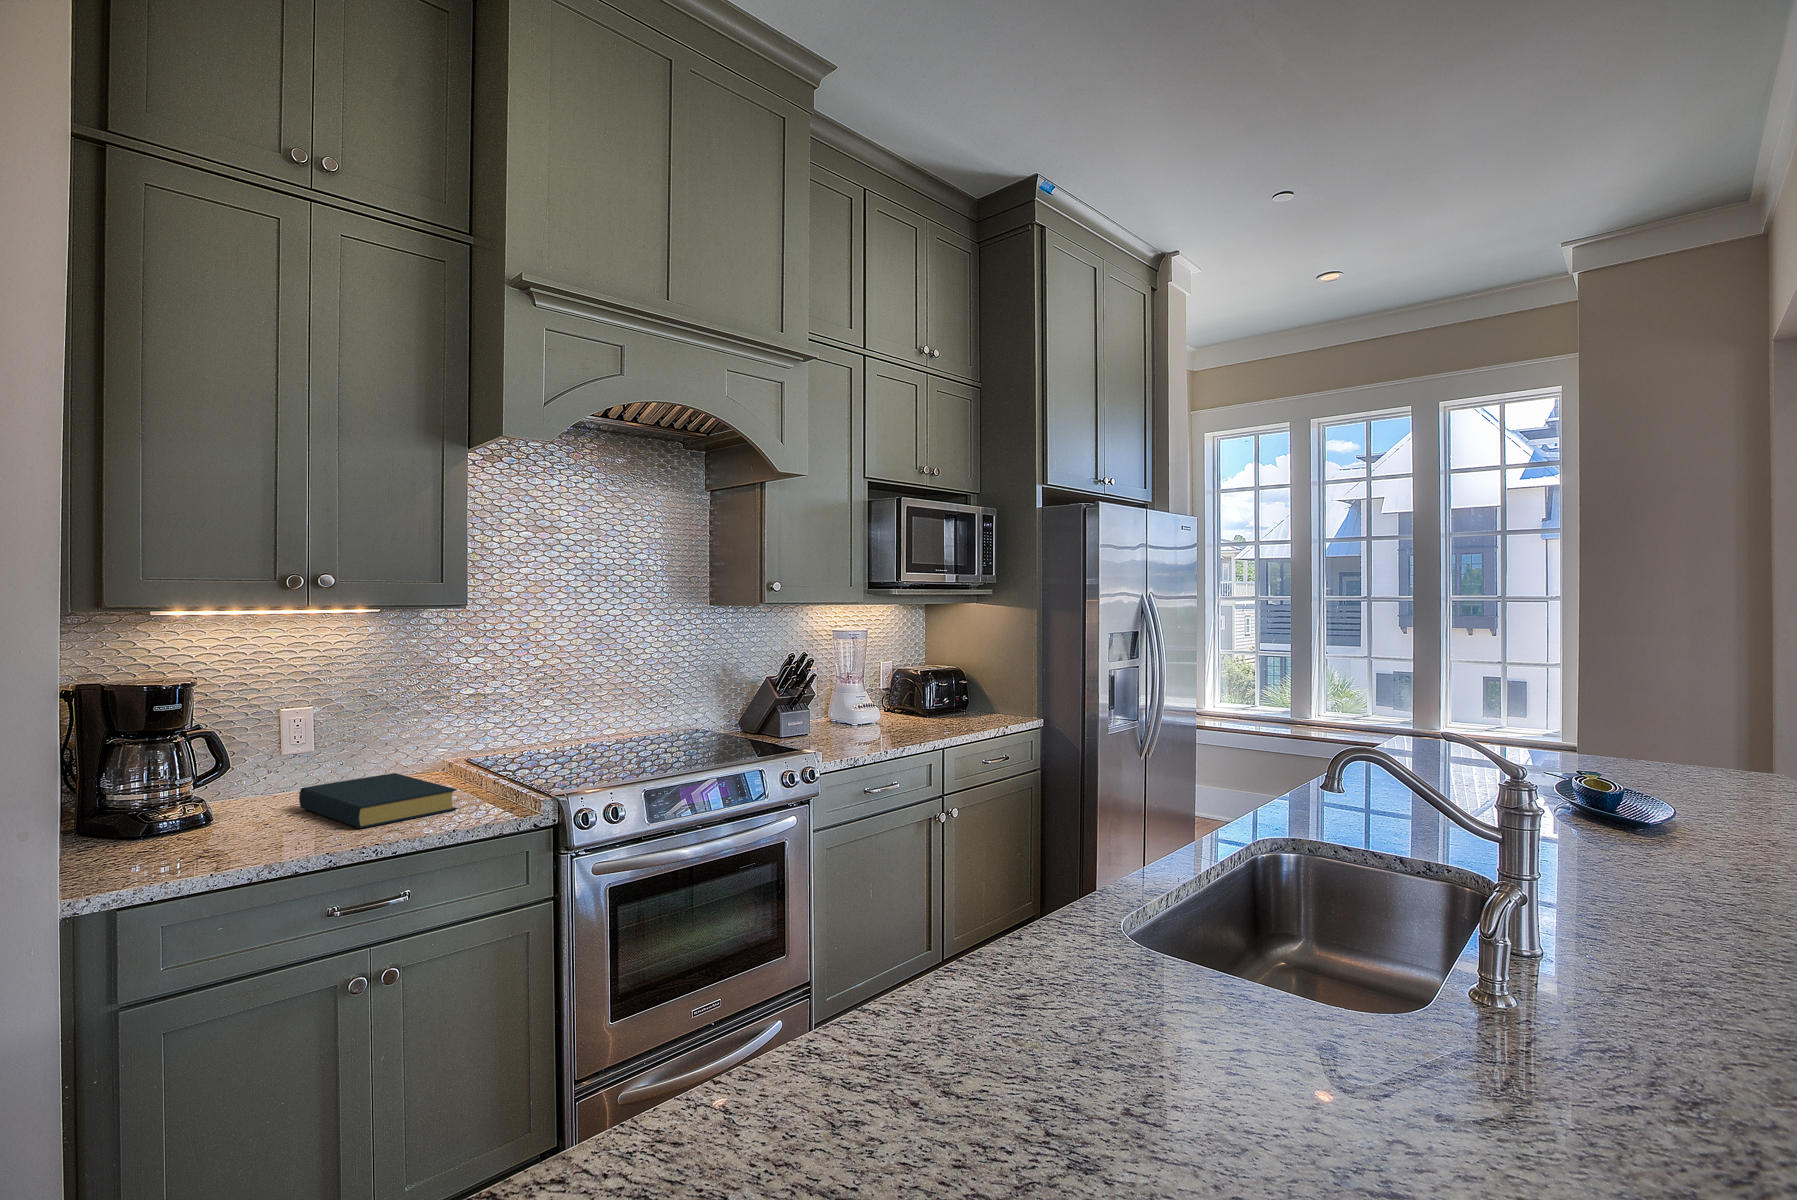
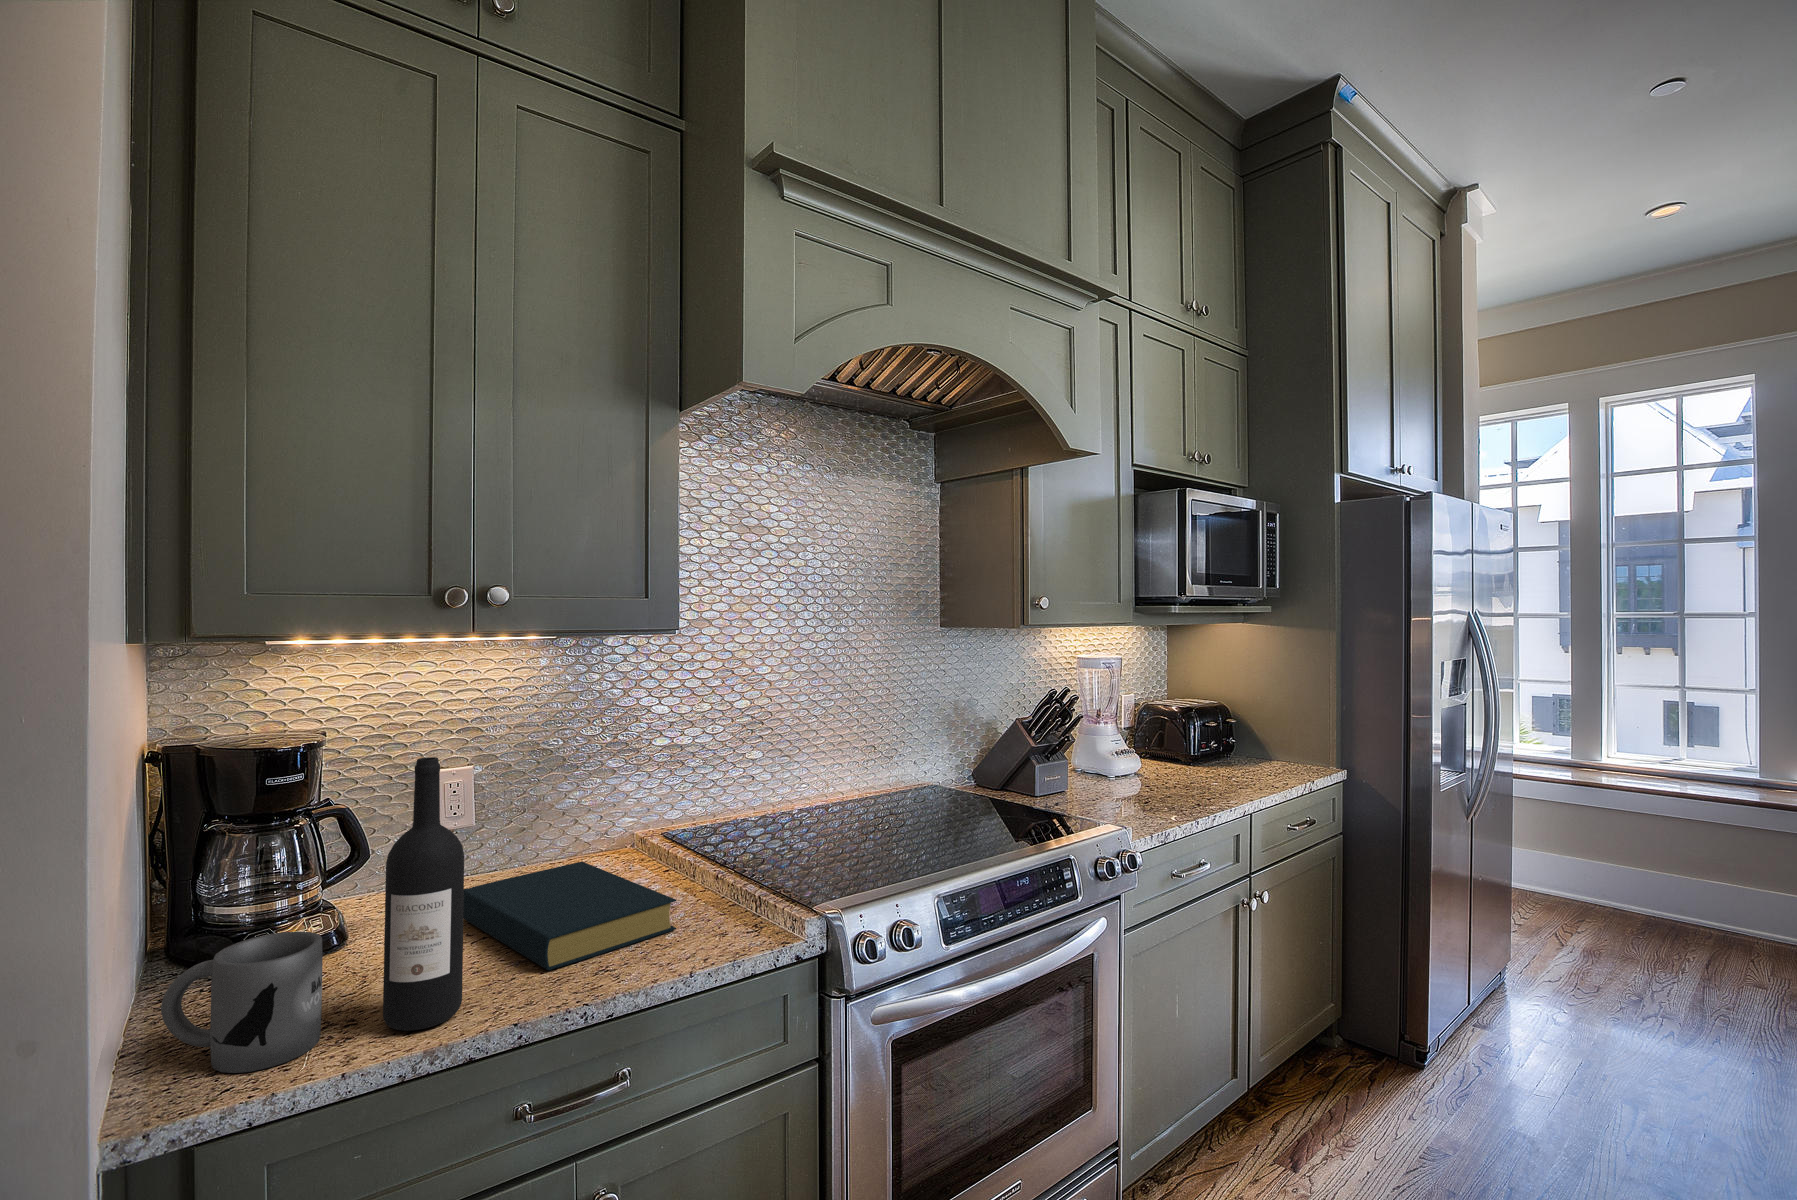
wine bottle: none [244,685,298,853] -> present [383,757,464,1031]
mug: none [97,794,203,871] -> present [161,931,323,1073]

